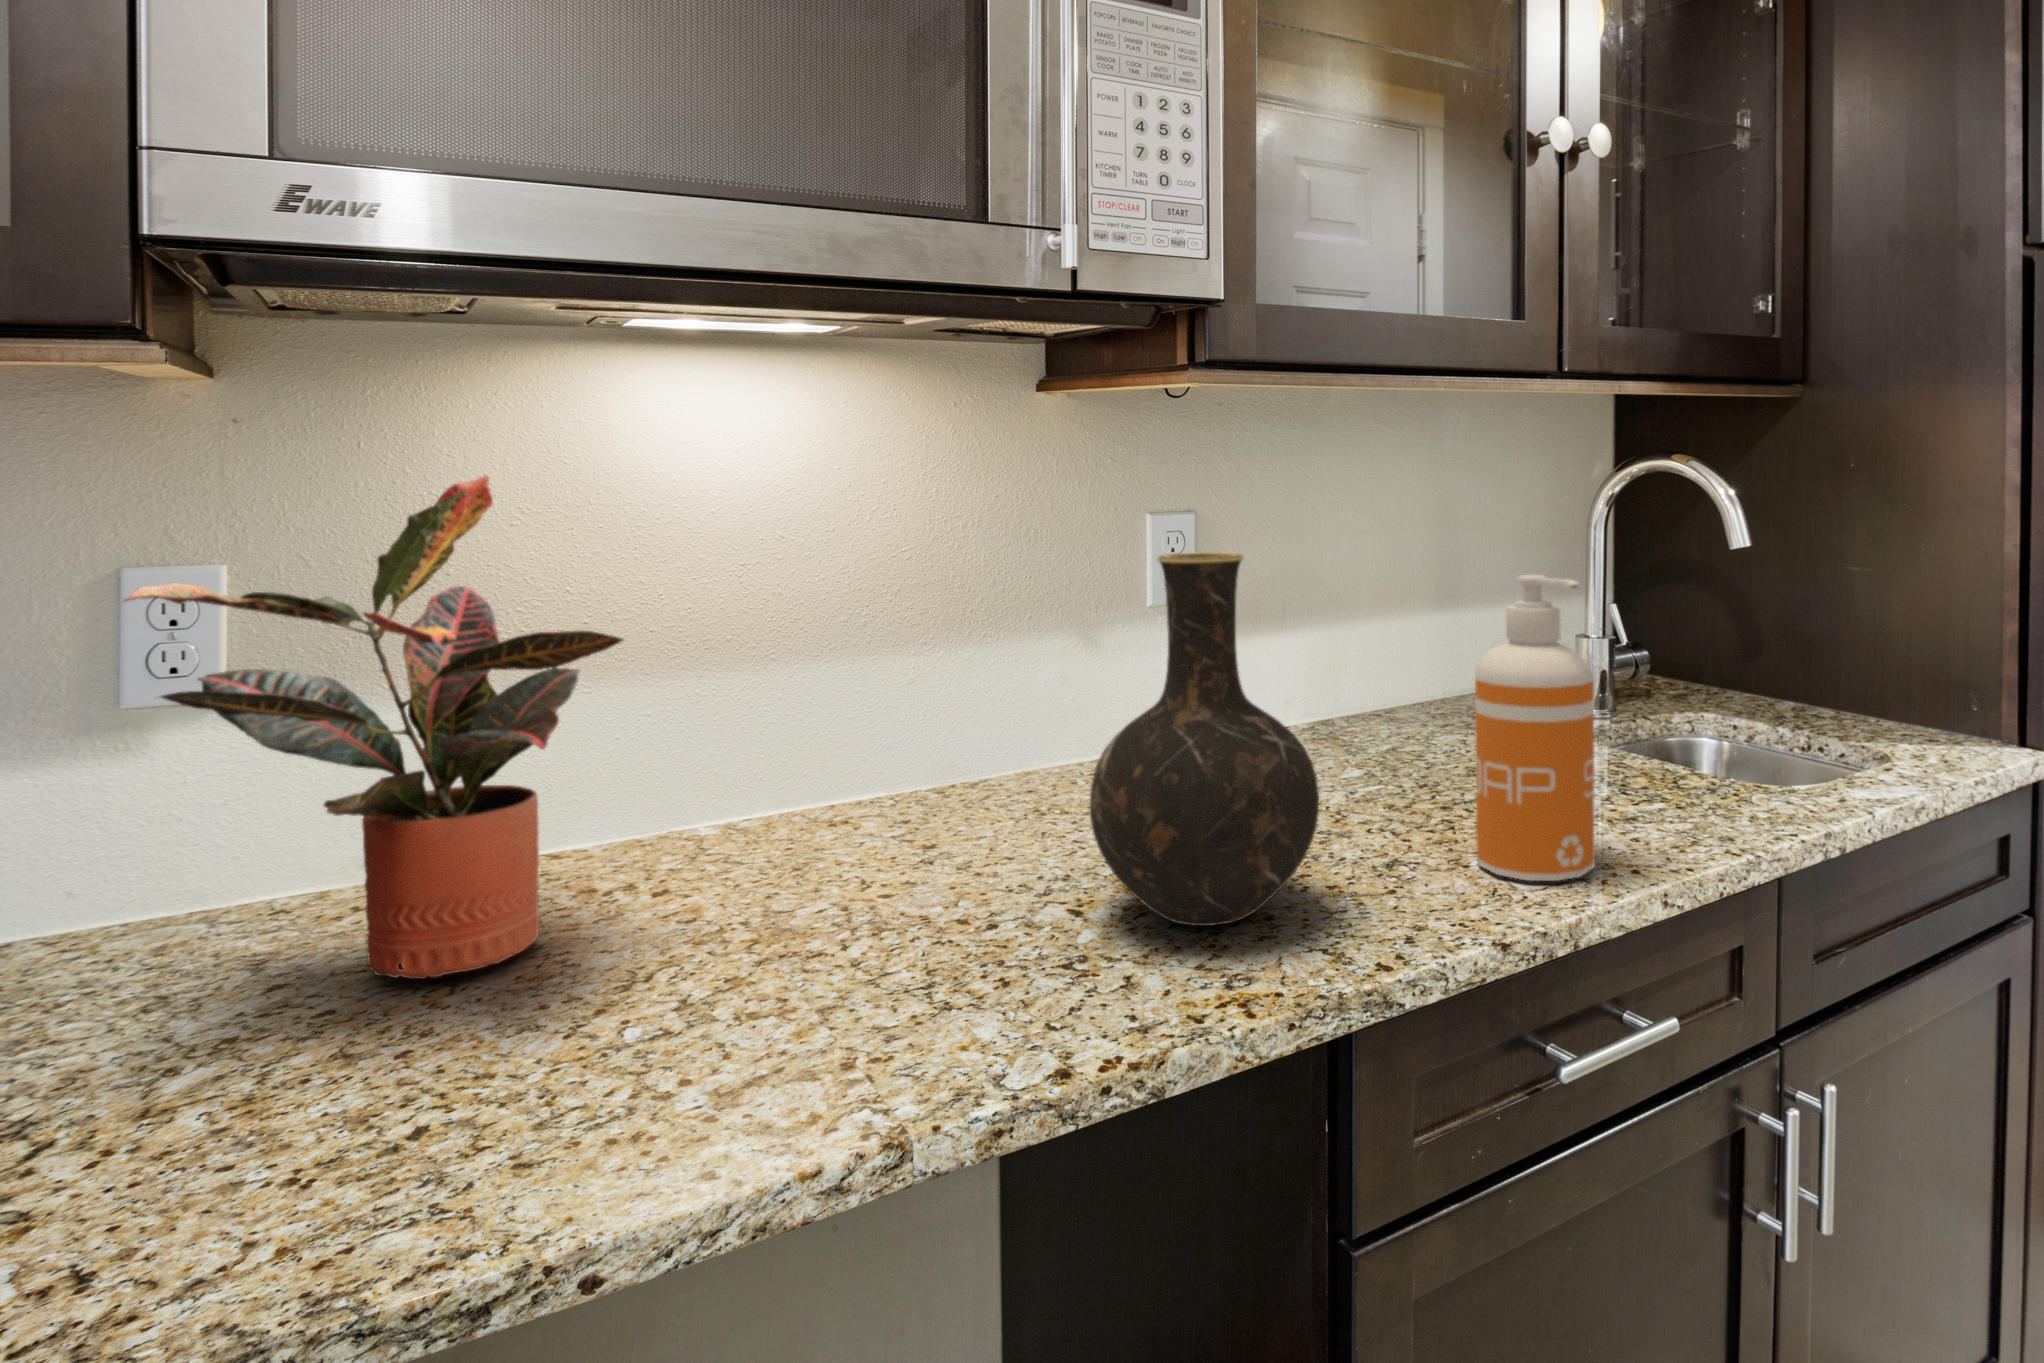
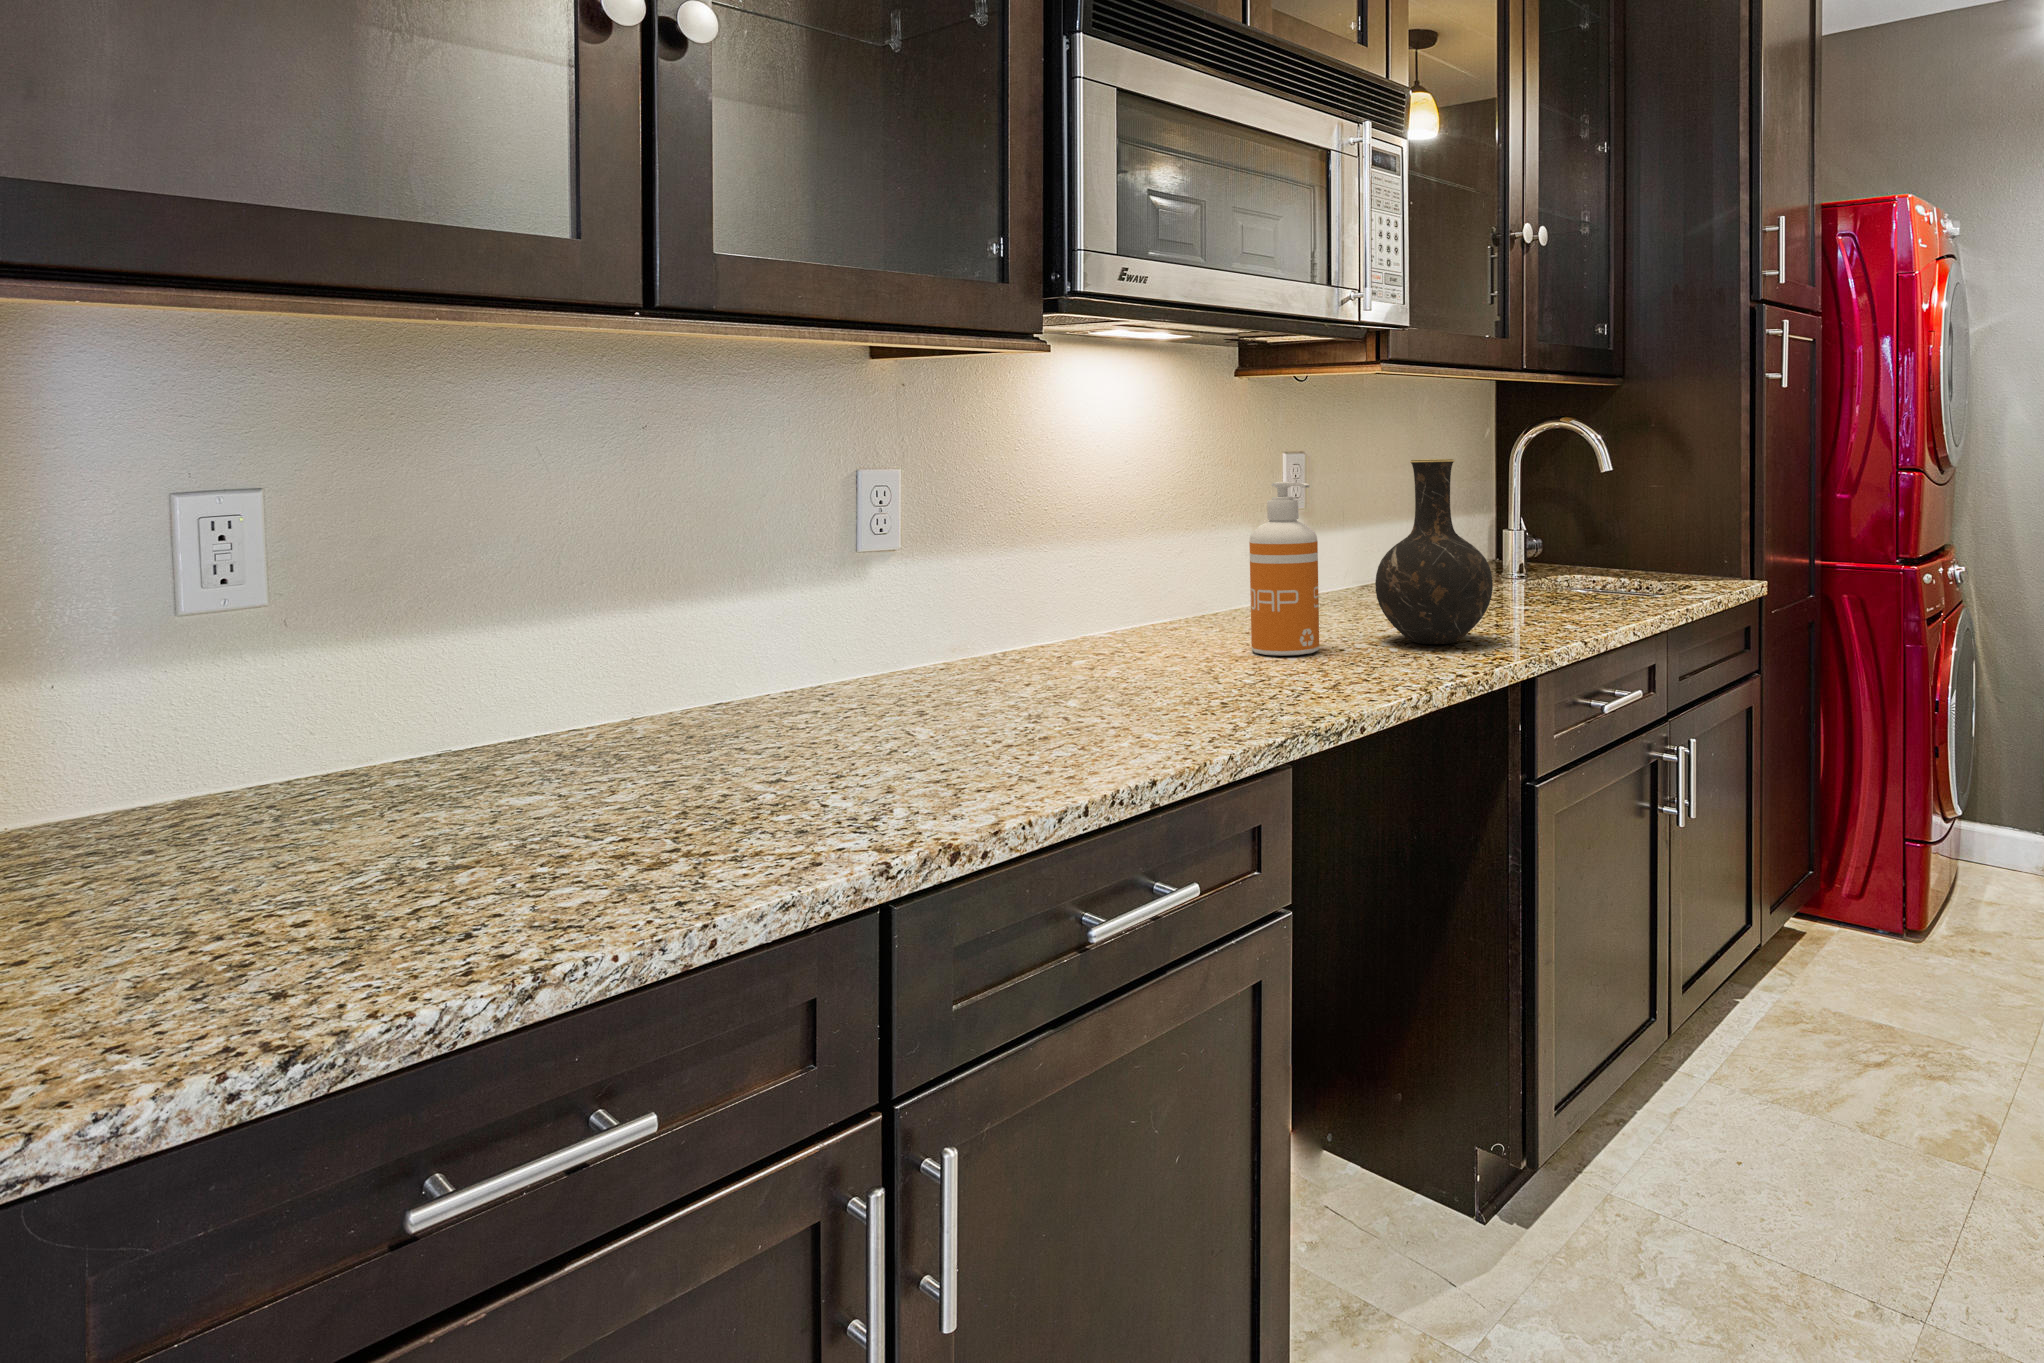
potted plant: present [124,475,623,979] -> none [971,417,1192,672]
soap dispenser: present [1475,575,1595,881] -> present [1249,482,1319,656]

